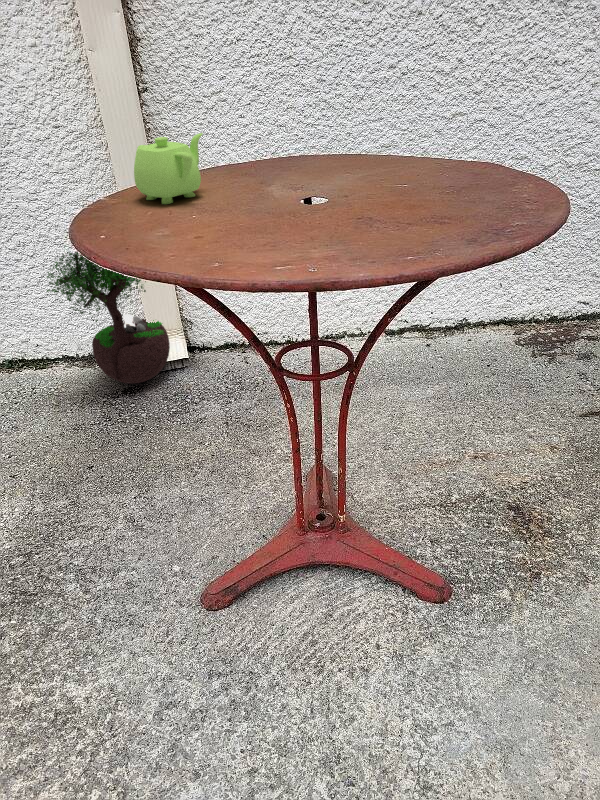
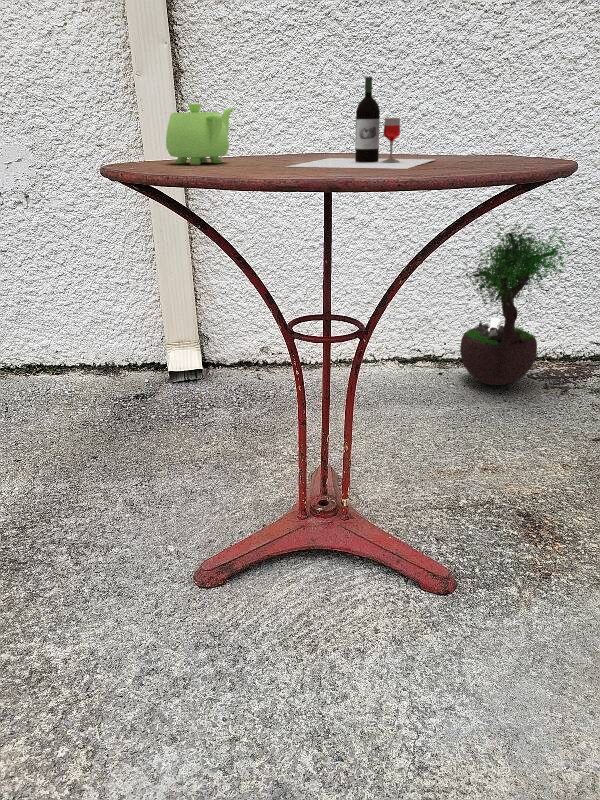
wine bottle: none [261,104,418,216] -> present [287,77,434,169]
potted tree: present [47,252,170,384] -> present [457,214,570,385]

